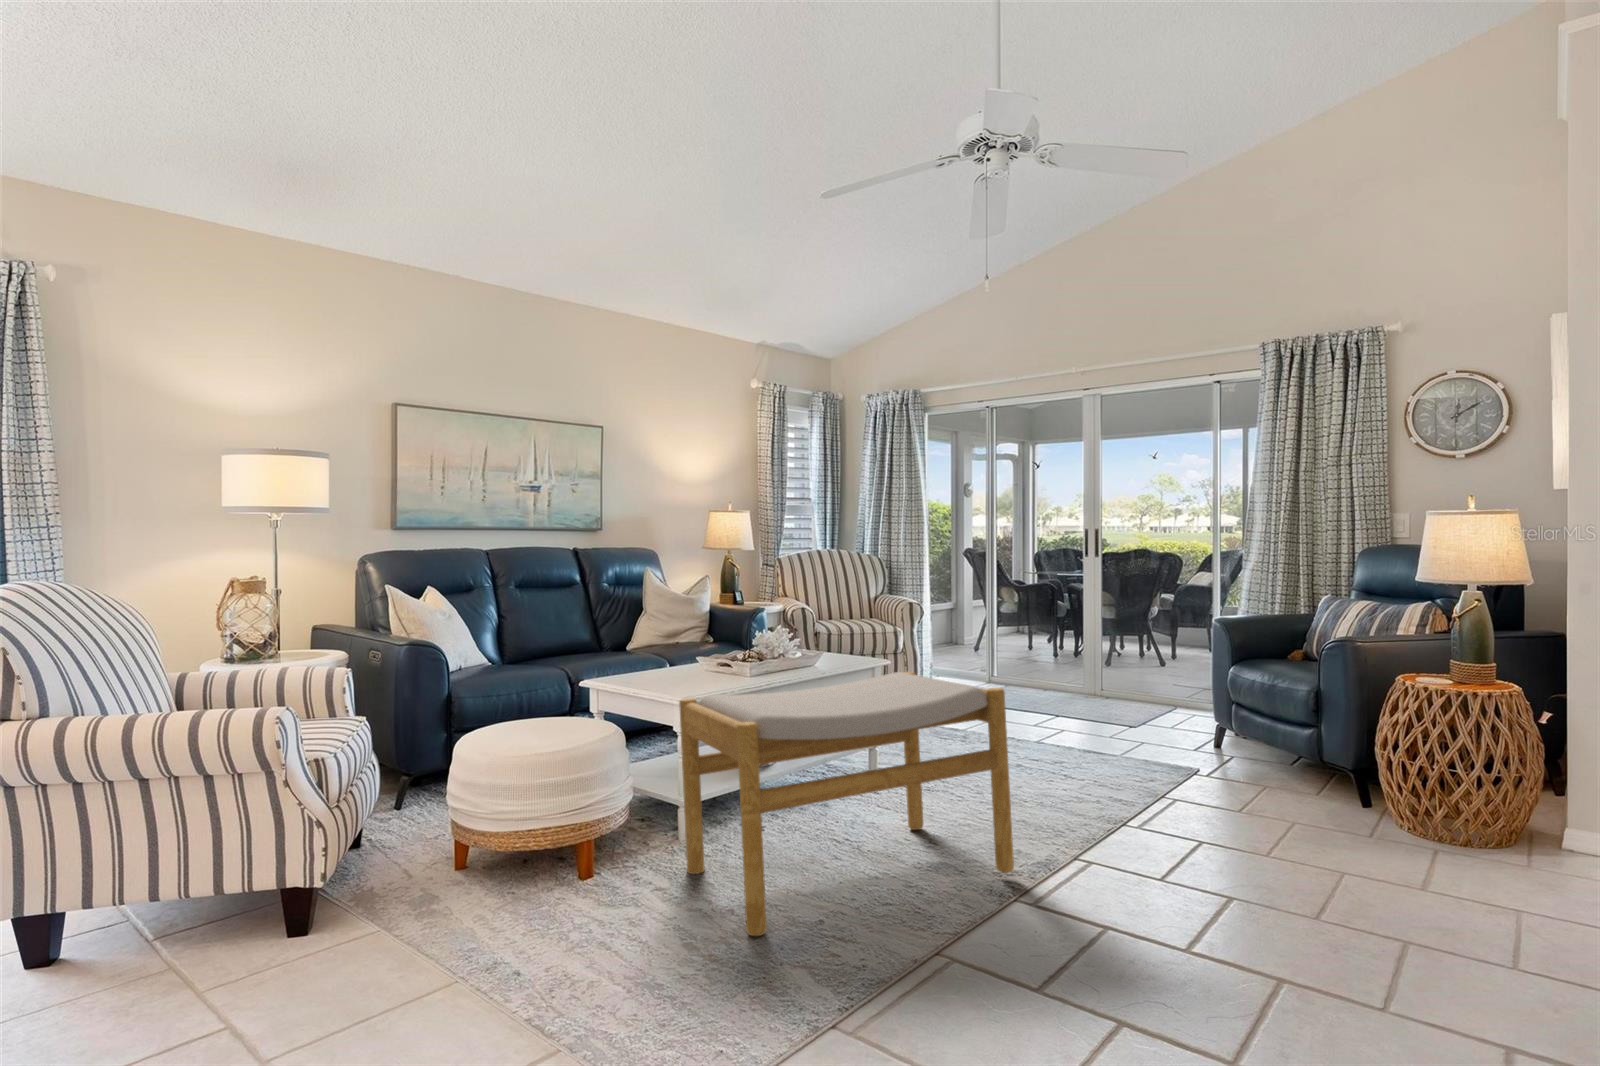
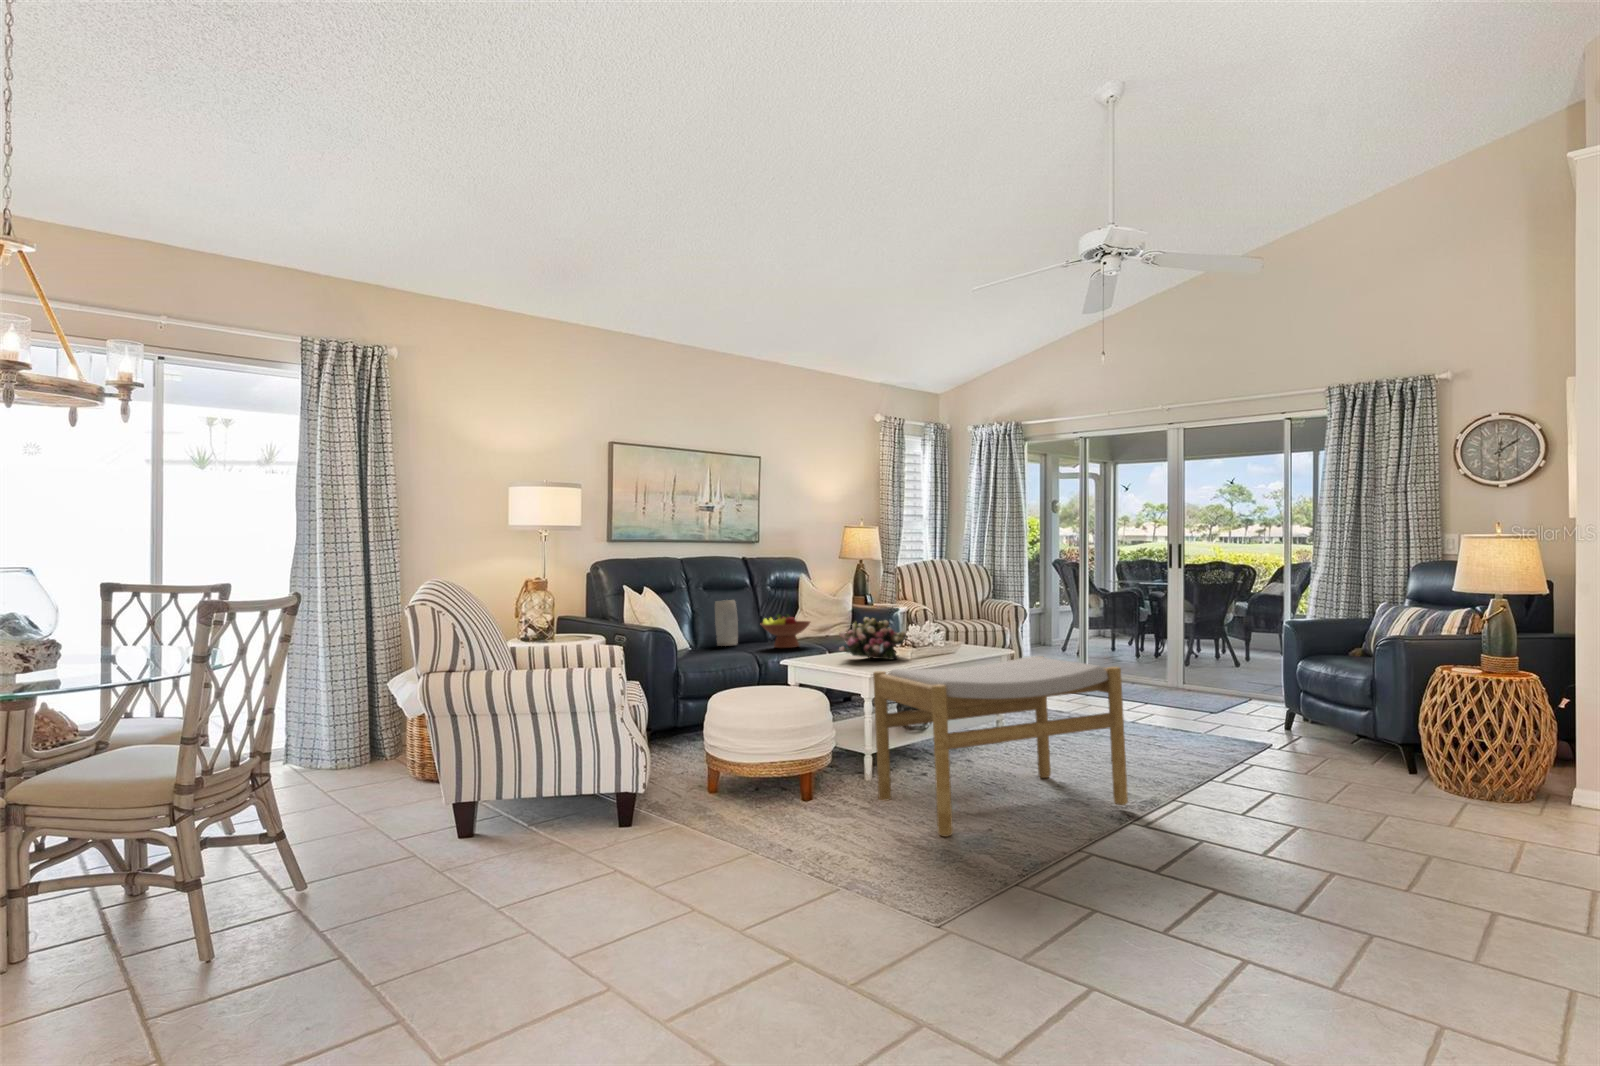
vase: none [531,601,561,659] -> present [715,600,738,646]
fruit bowl: none [581,618,647,661] -> present [761,614,810,648]
flower arrangement: none [659,623,748,678] -> present [839,617,906,660]

